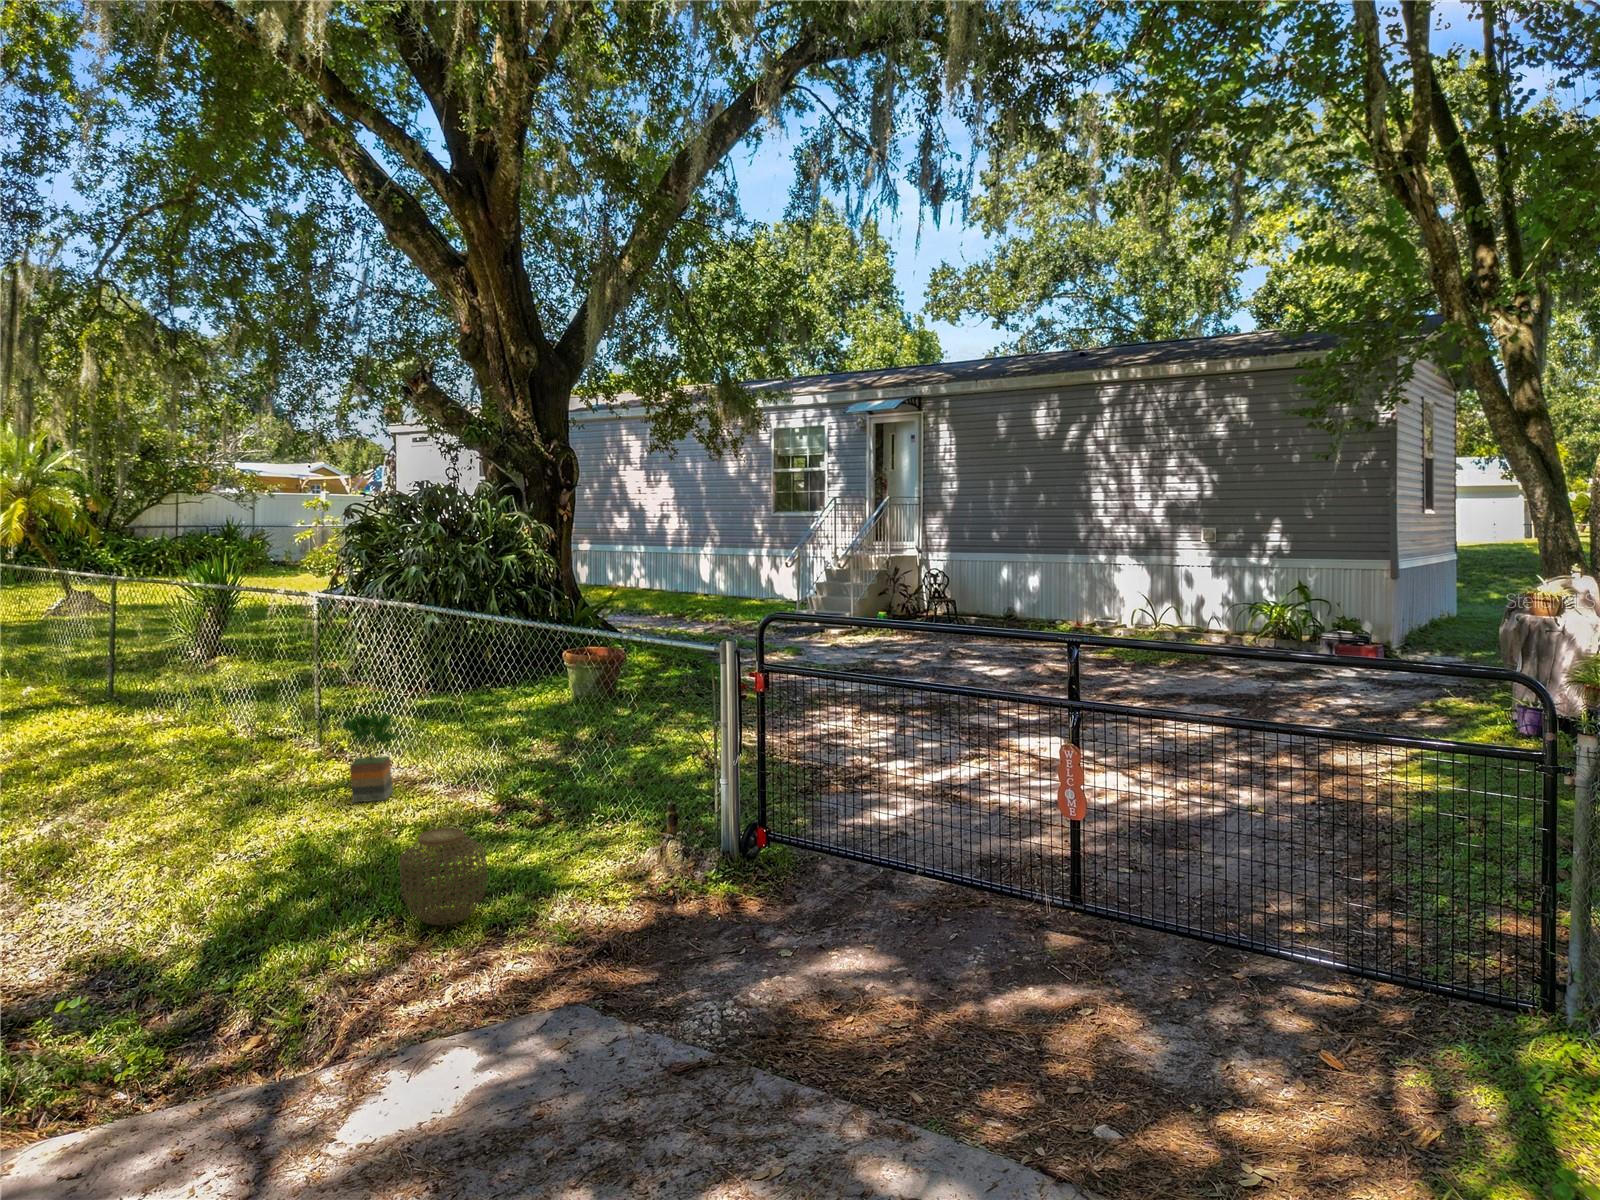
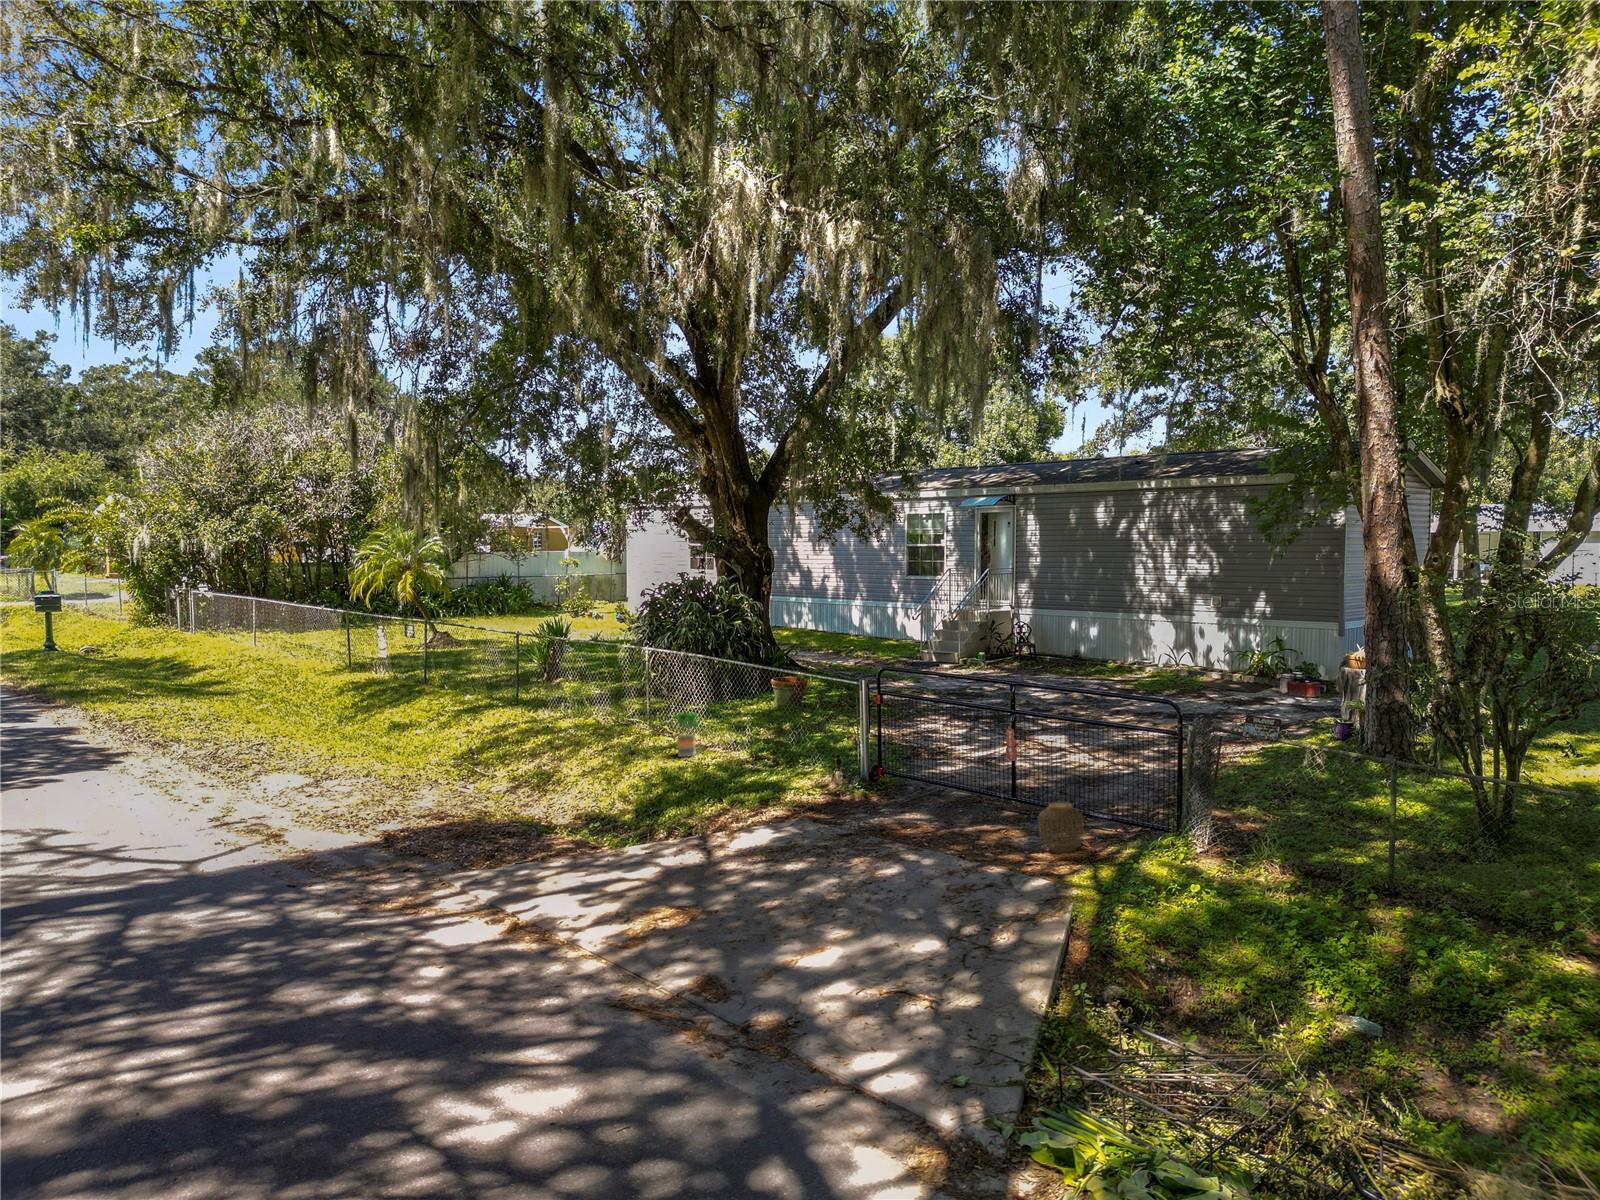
woven basket: present [399,828,487,925] -> present [1038,802,1084,852]

